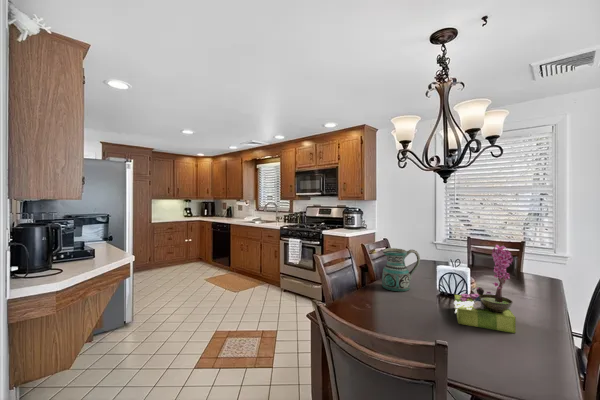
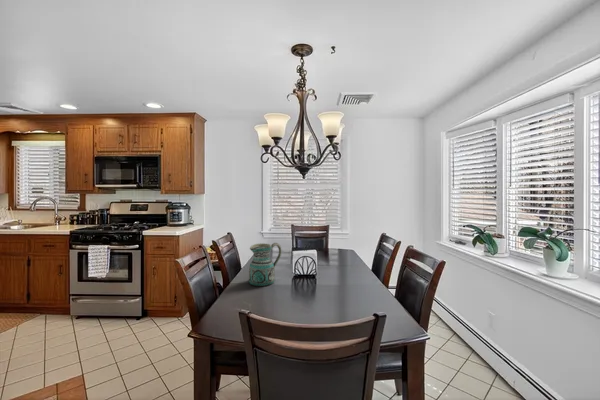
flower arrangement: present [454,245,516,333] -> none [319,231,368,302]

